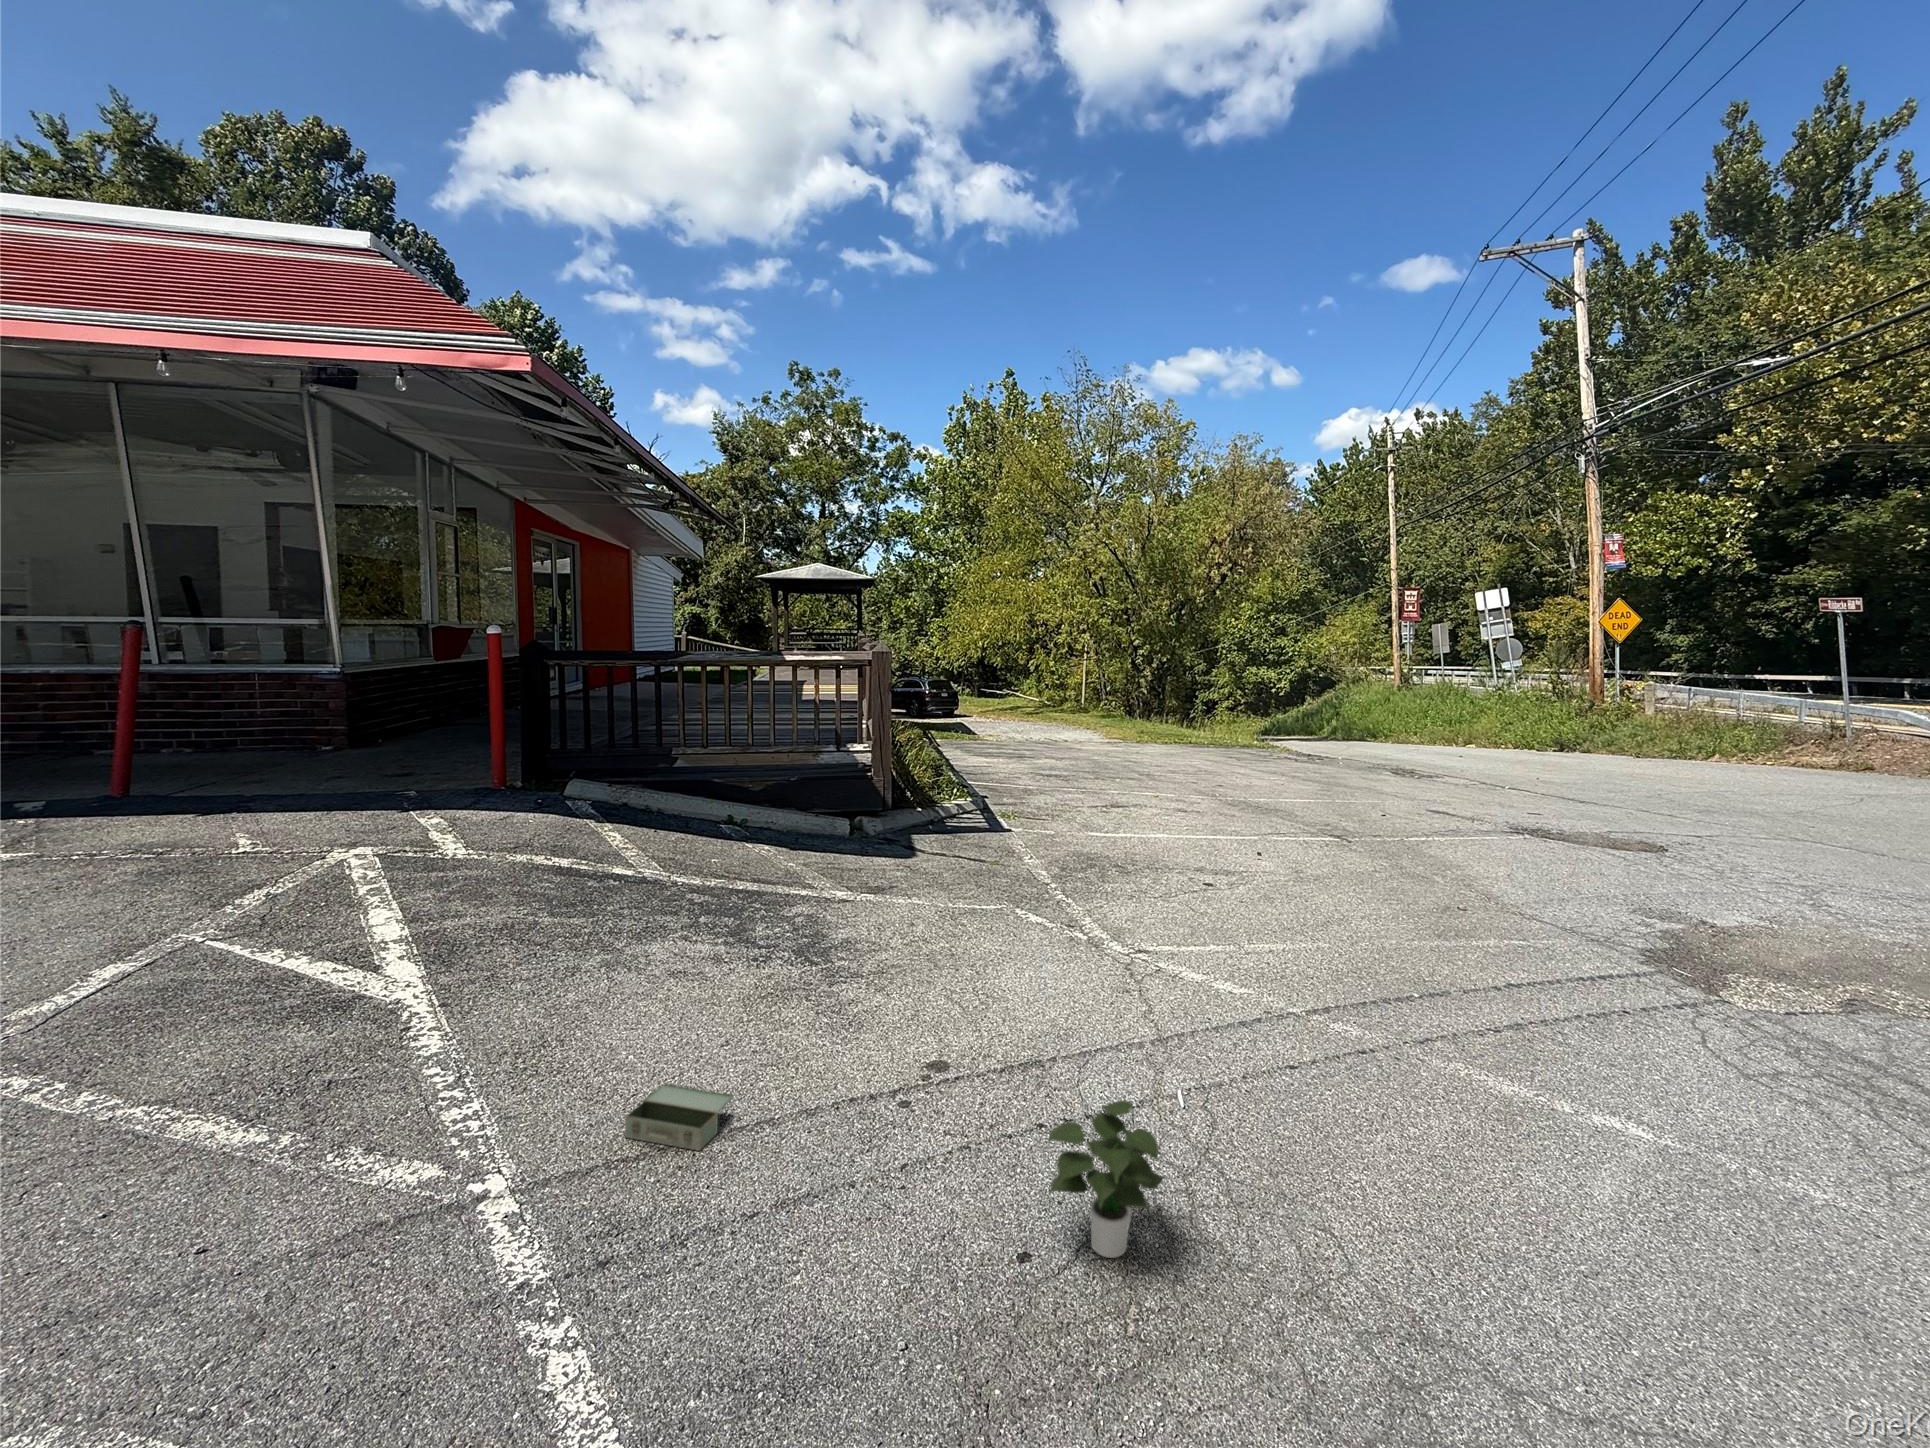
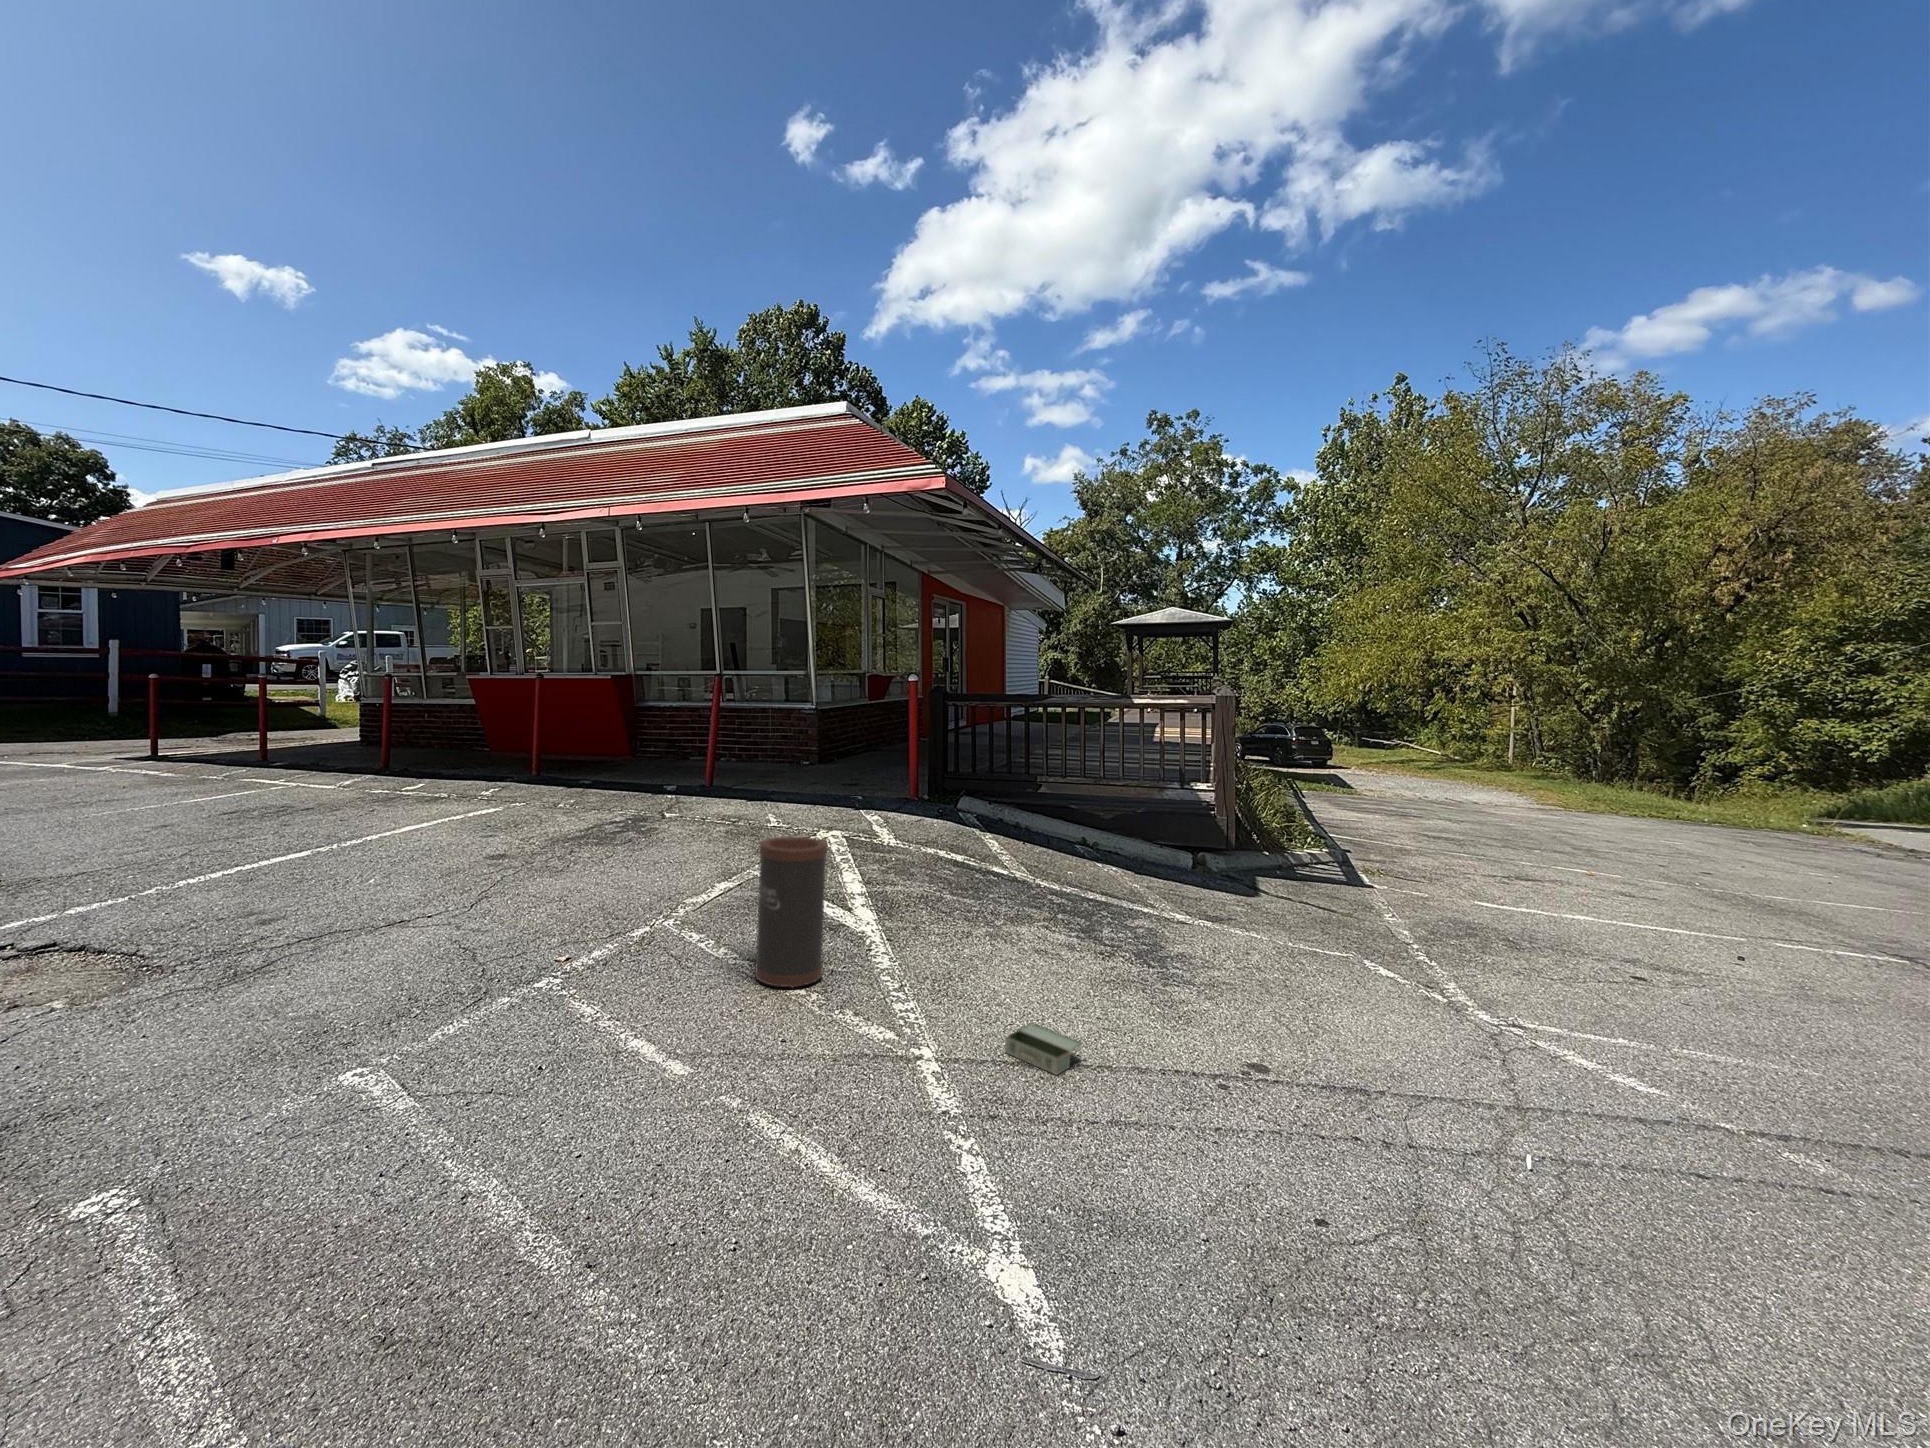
trash can: none [166,878,315,1132] -> present [755,836,827,989]
potted plant: present [1048,1100,1165,1258] -> none [1344,1118,1477,1258]

